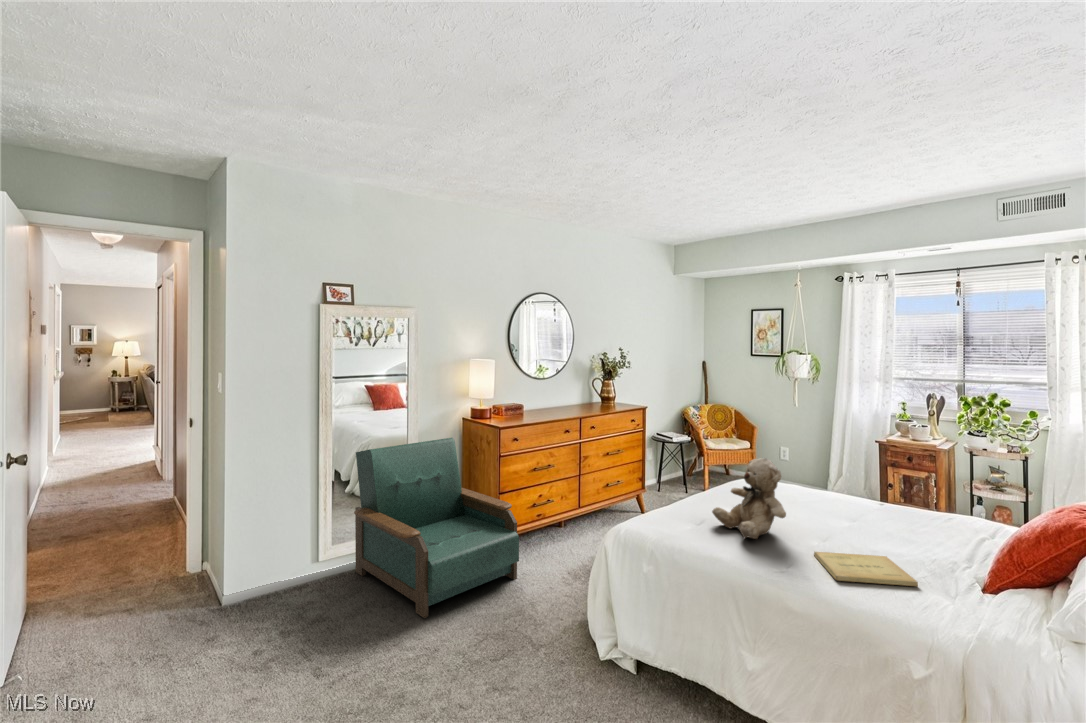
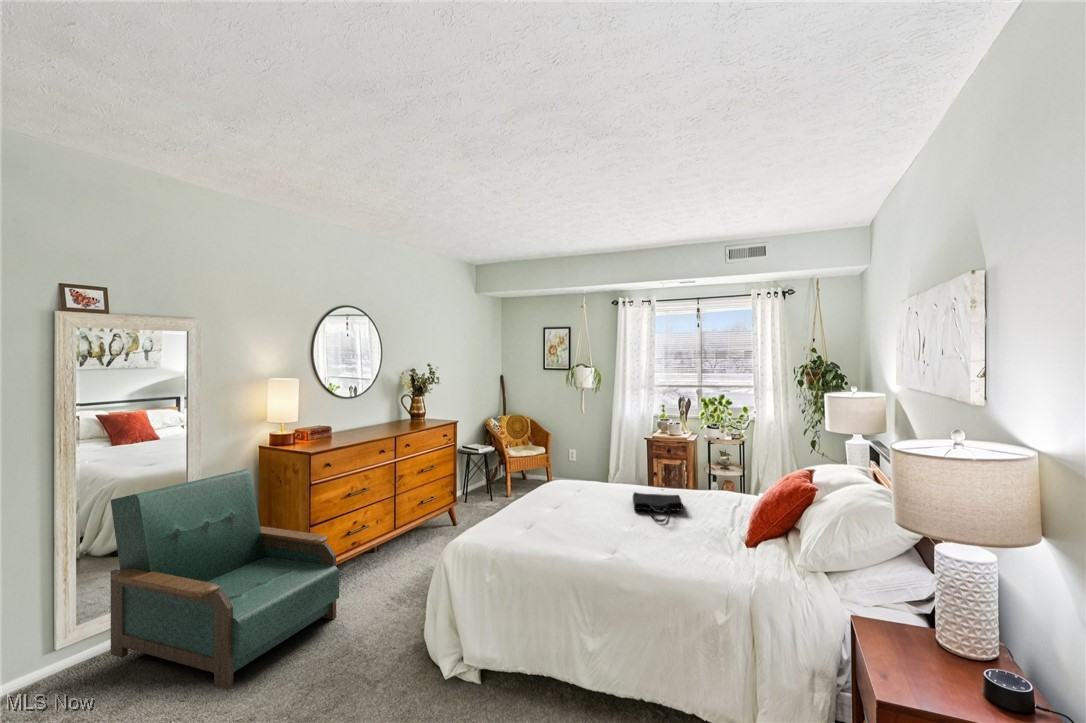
teddy bear: present [712,458,786,539] -> none [543,460,607,535]
tote bag: none [830,502,899,542] -> present [633,492,683,522]
book: present [814,552,918,586] -> none [631,531,708,557]

